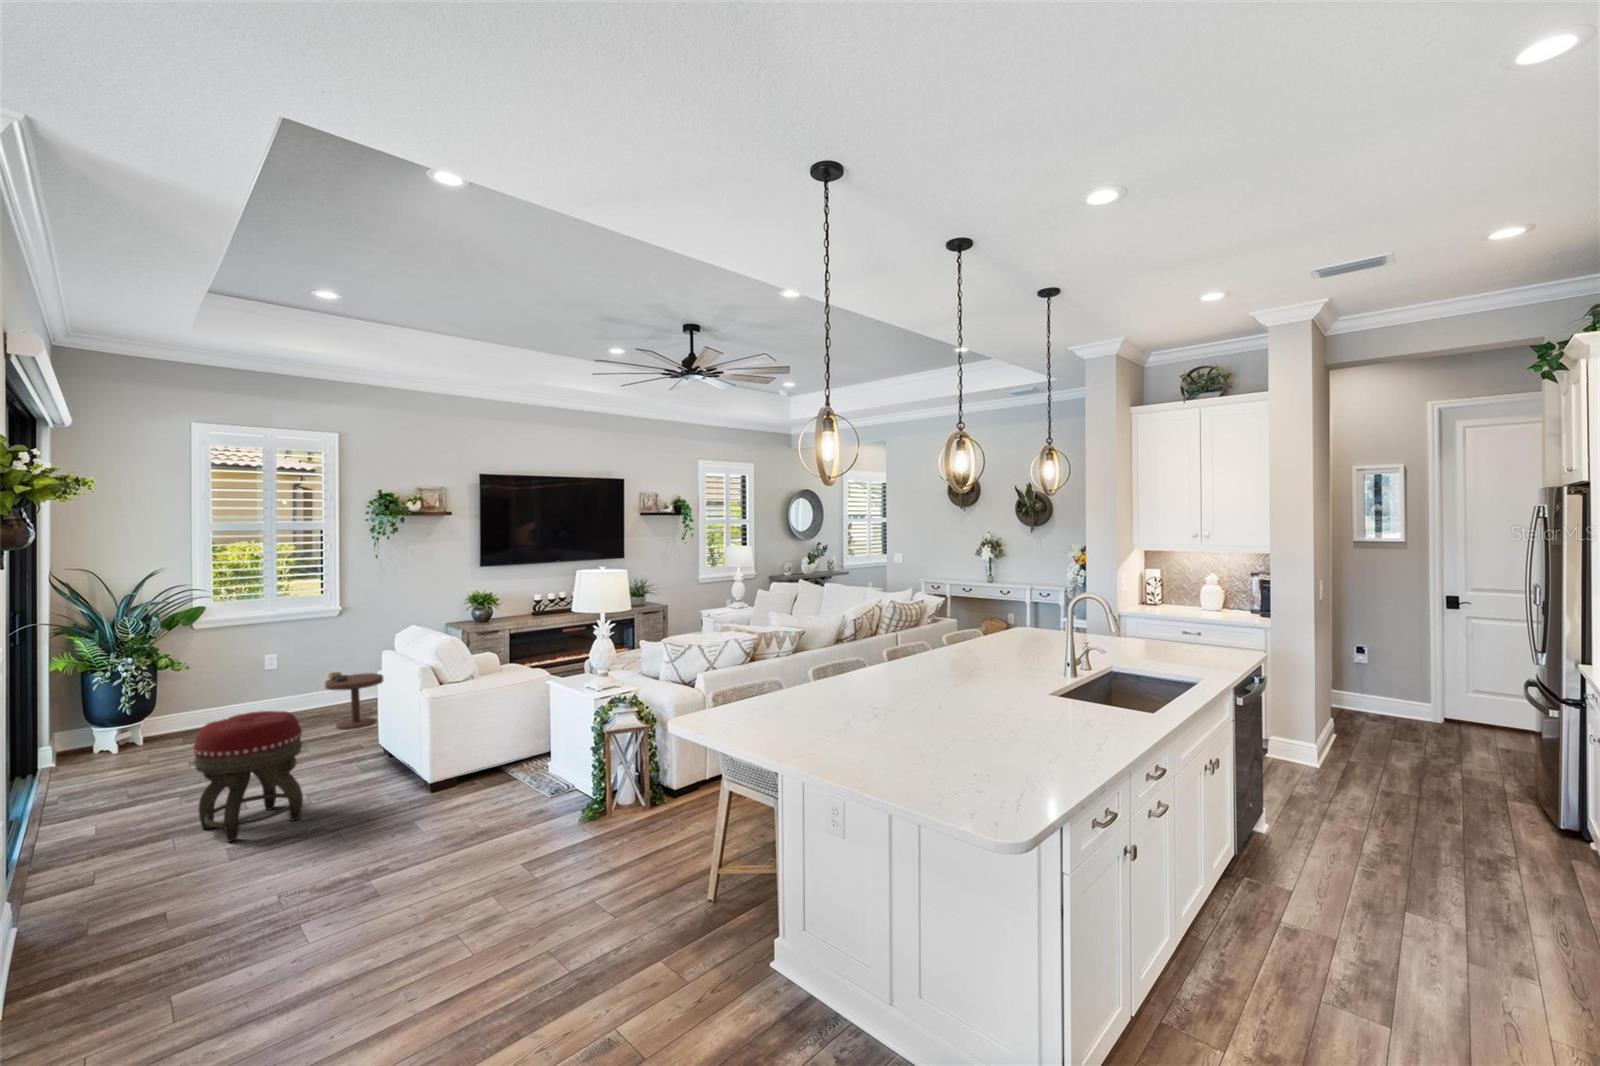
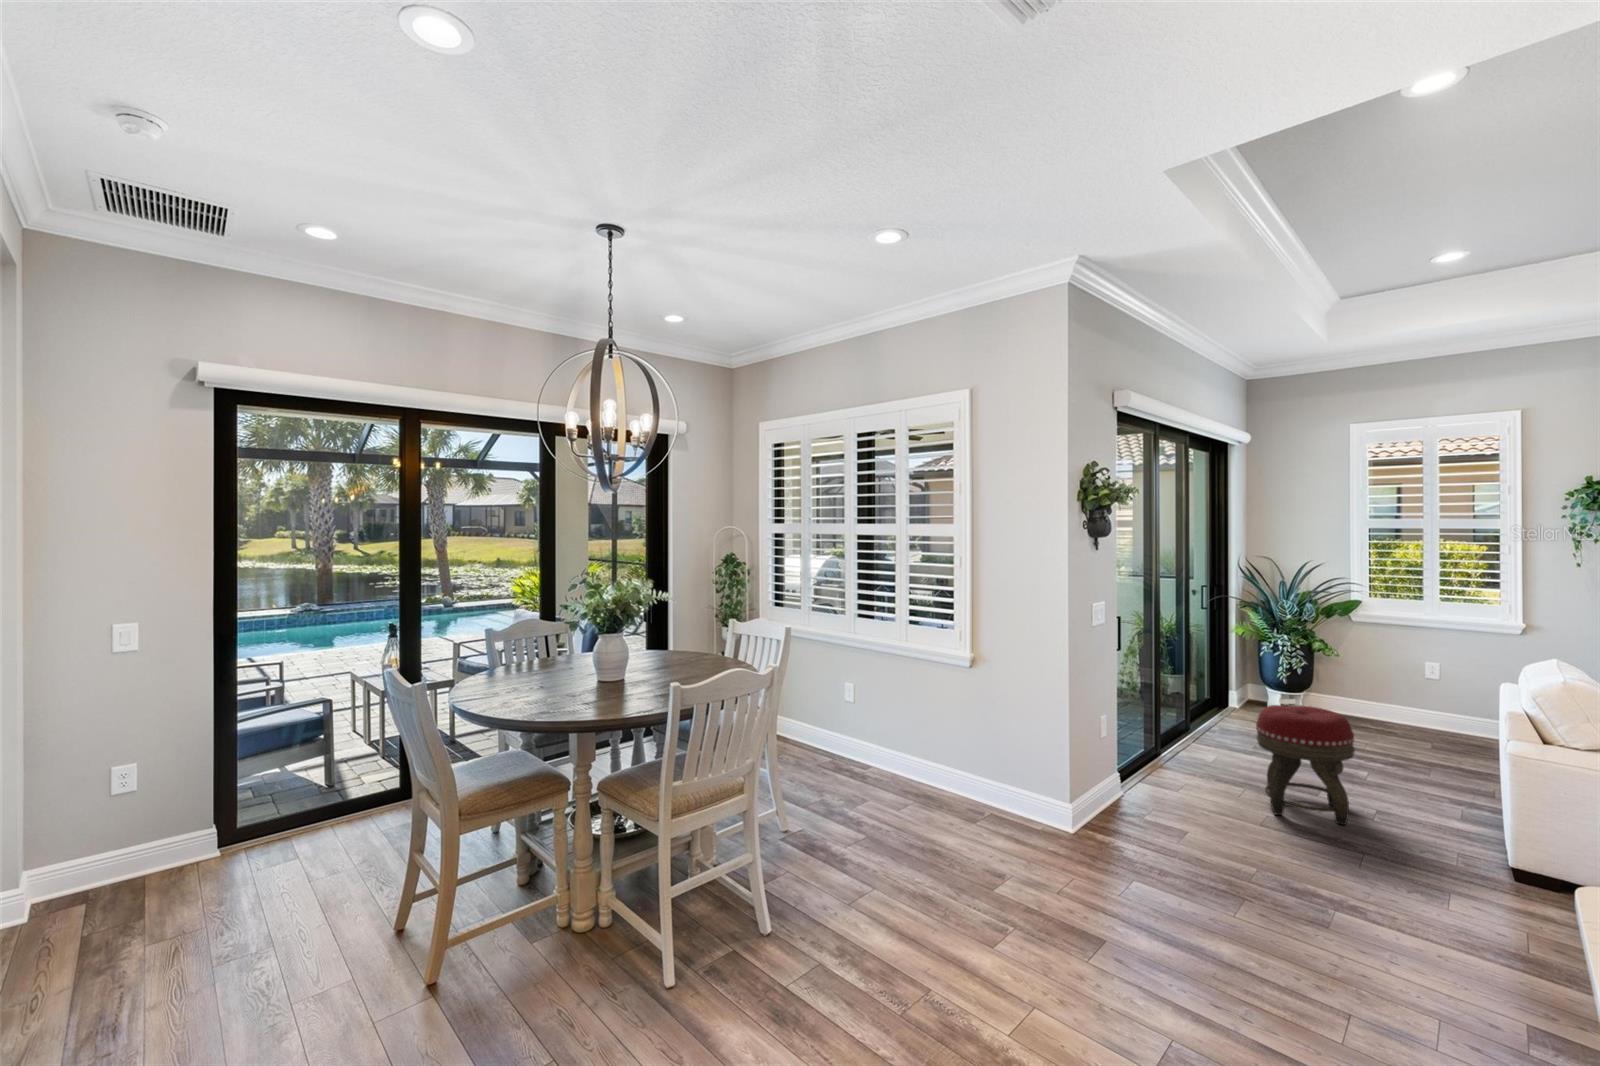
side table: present [325,672,383,730] -> none [1415,691,1493,807]

